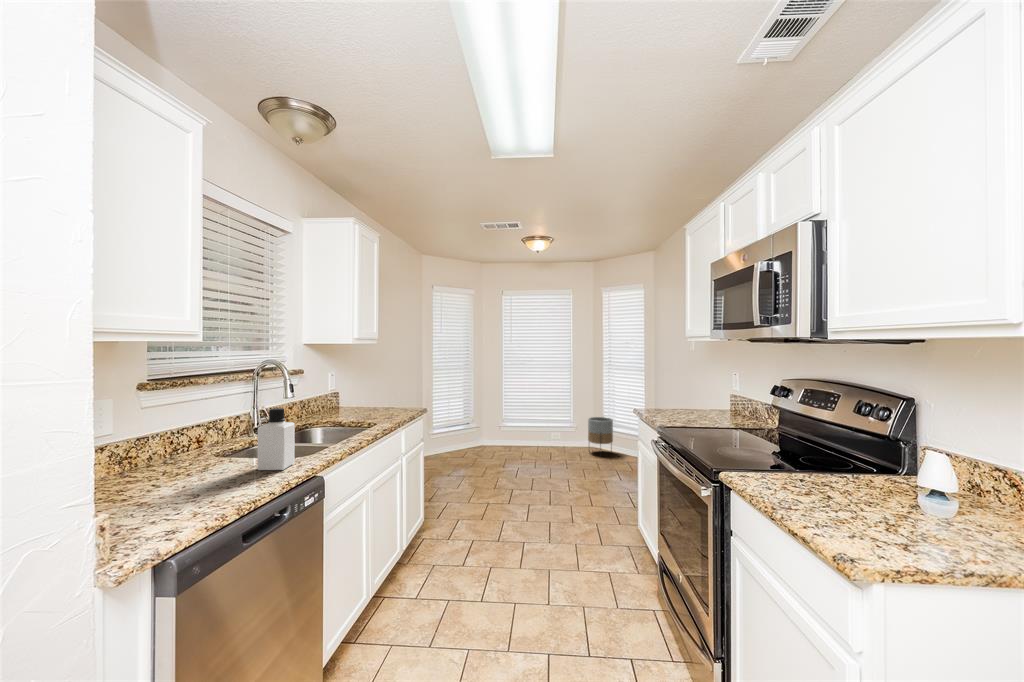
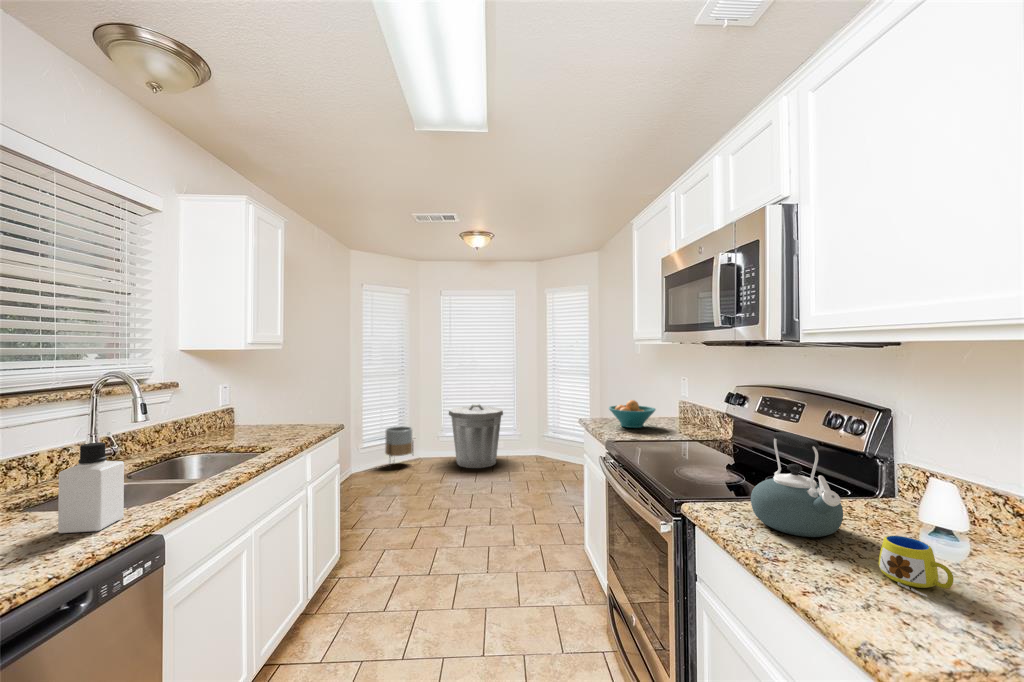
fruit bowl: none [662,392,707,417] -> present [609,400,655,428]
trash can: none [512,396,563,456] -> present [449,404,503,468]
kettle: none [777,413,855,497] -> present [751,432,843,537]
planter: present [588,417,613,451] -> present [385,426,413,457]
mug: none [873,492,928,535] -> present [879,536,953,597]

